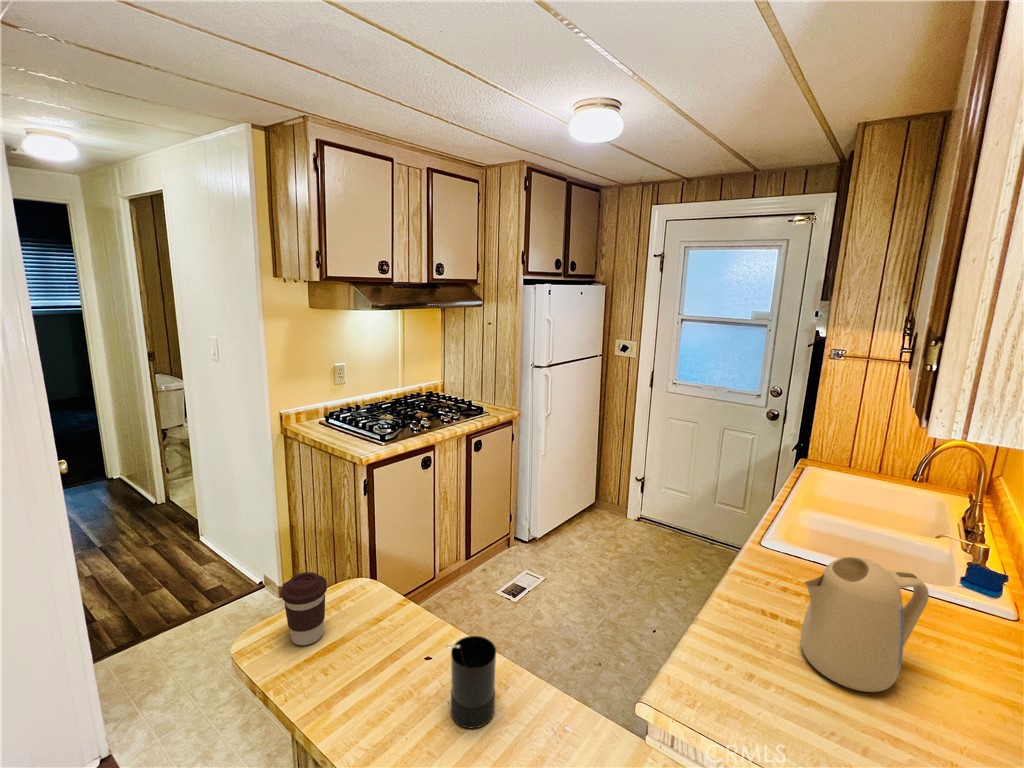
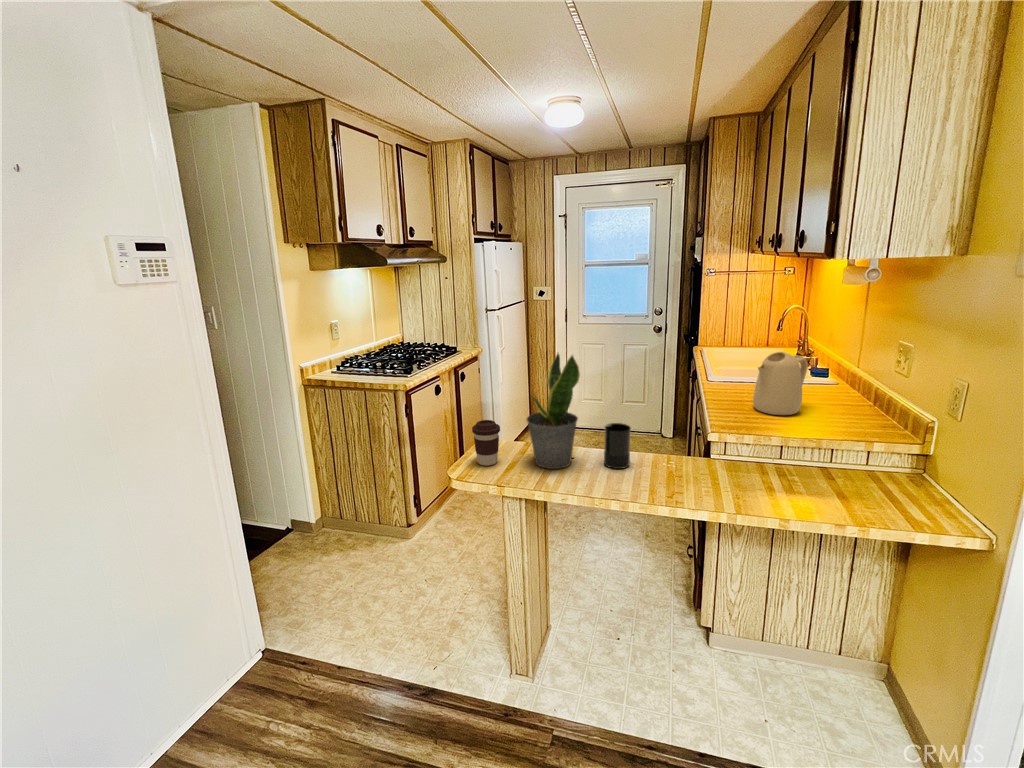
potted plant: none [342,494,429,690] -> present [527,354,580,469]

